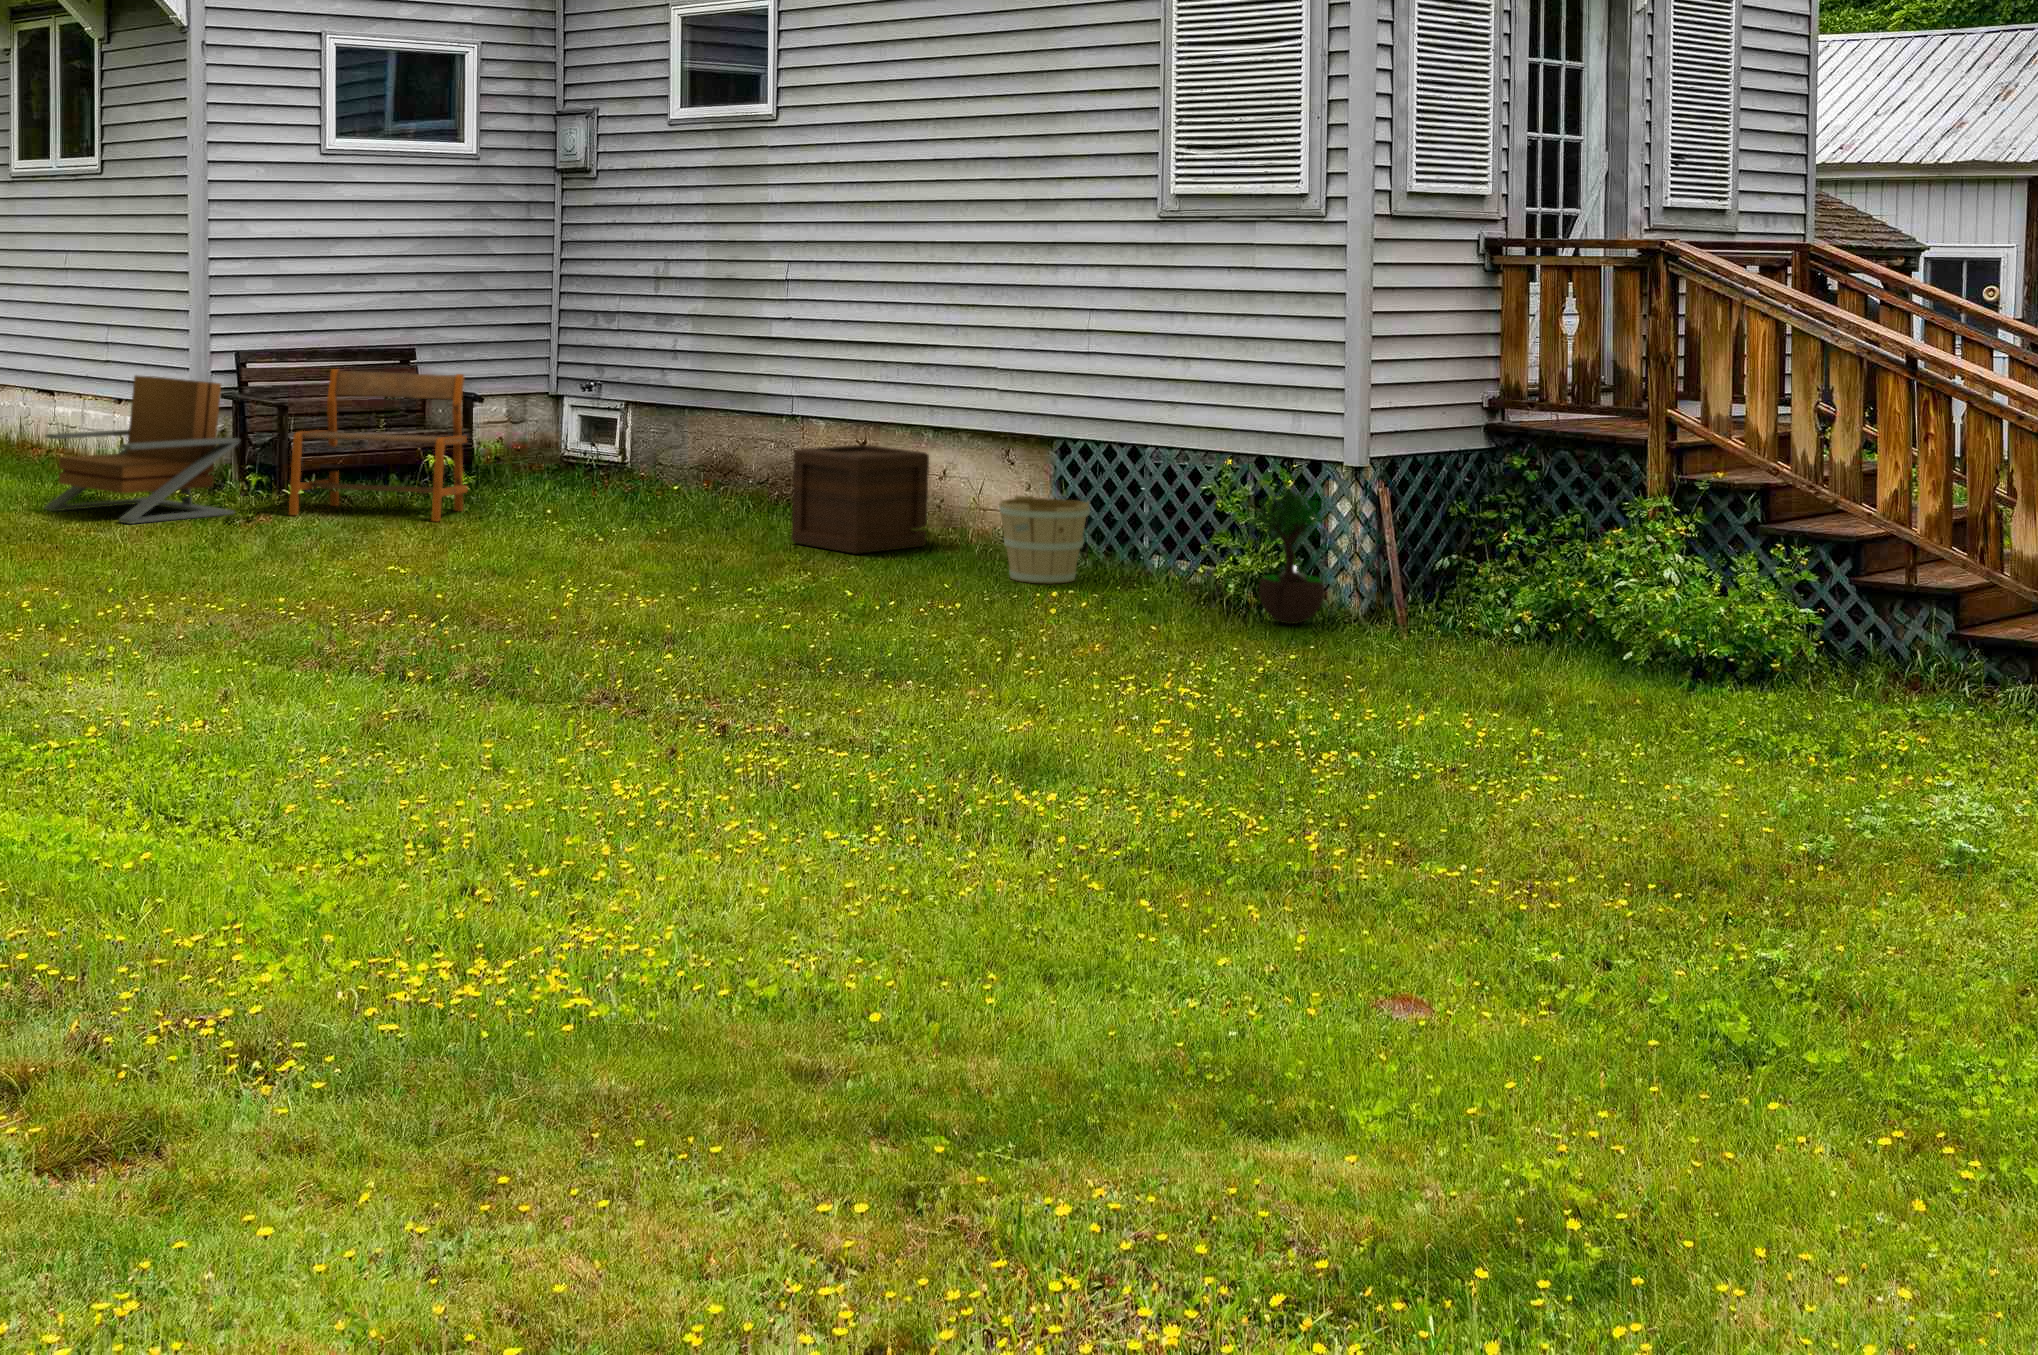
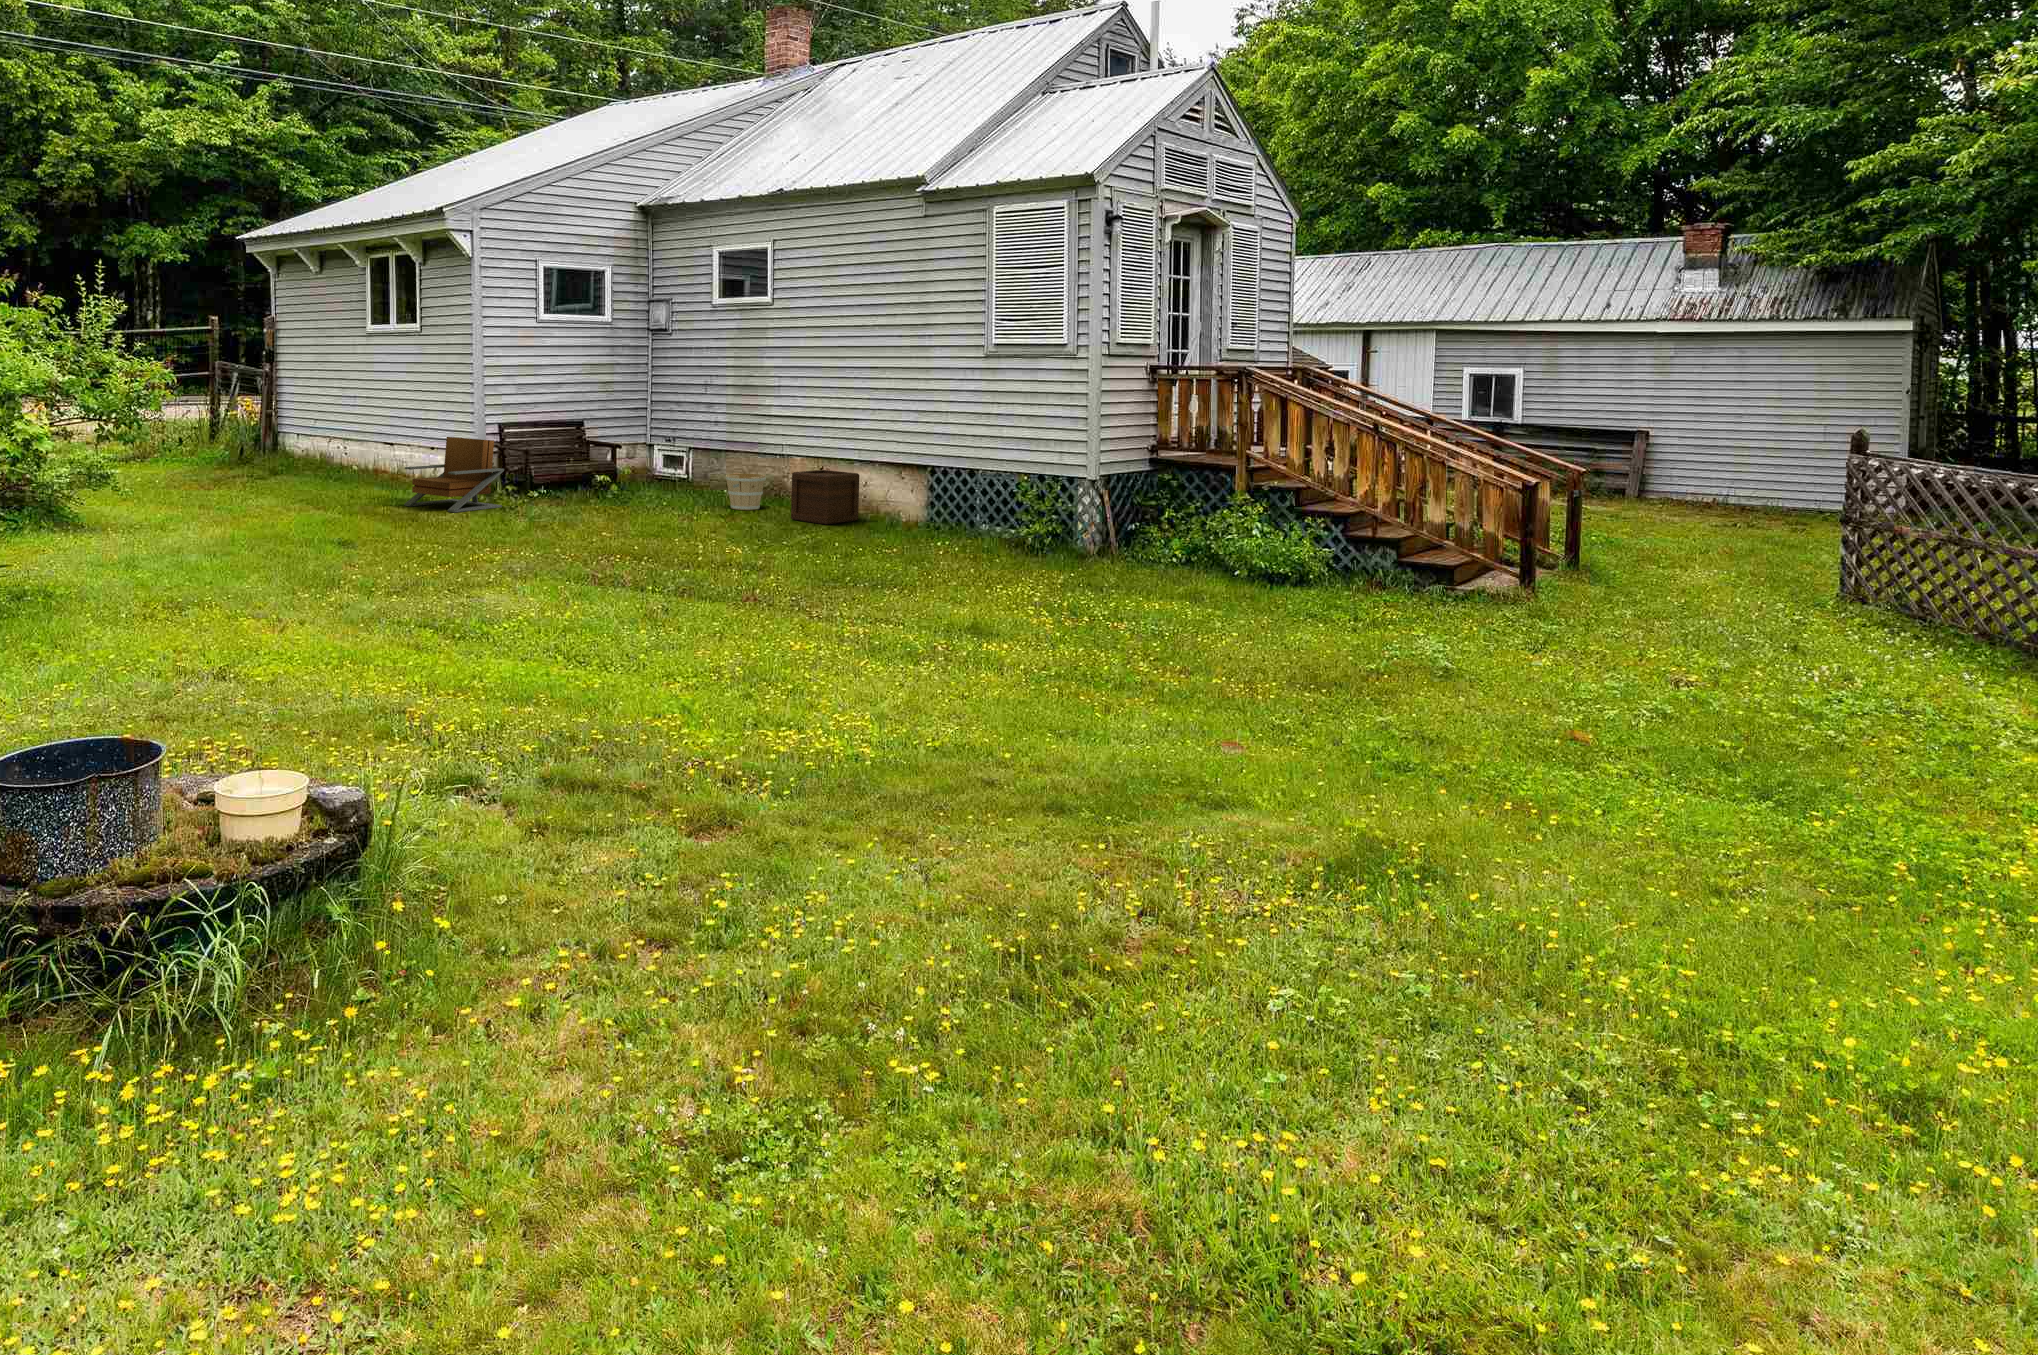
bench: present [289,369,468,521] -> none [530,433,617,510]
potted tree: present [1245,485,1328,624] -> none [1042,483,1087,557]
wooden bucket: present [999,496,1090,584] -> present [726,472,766,510]

